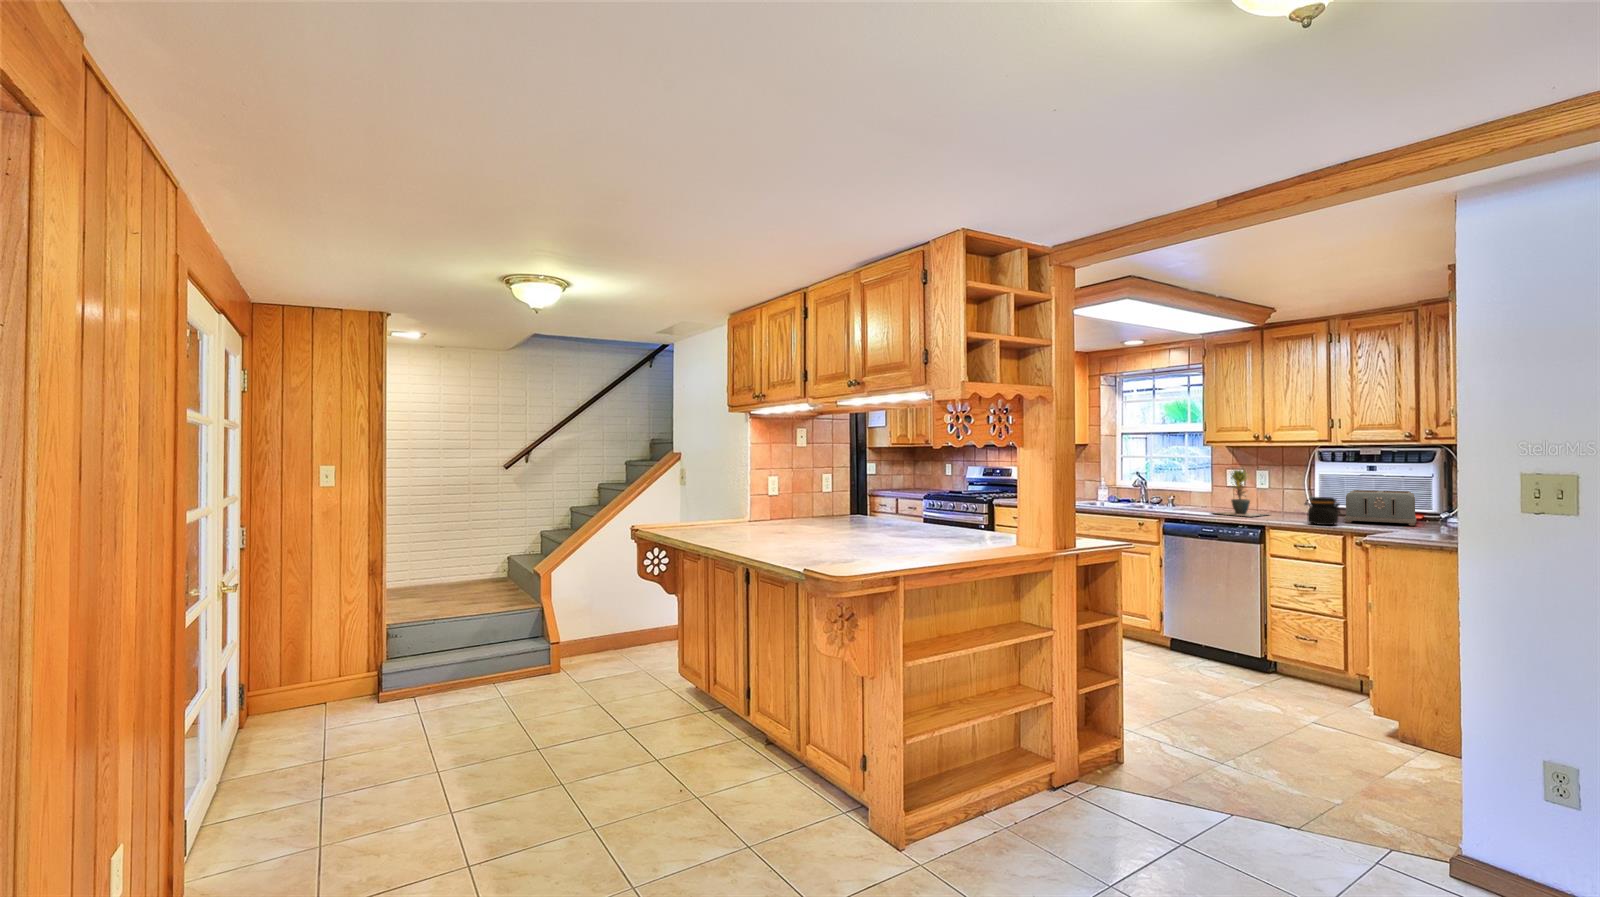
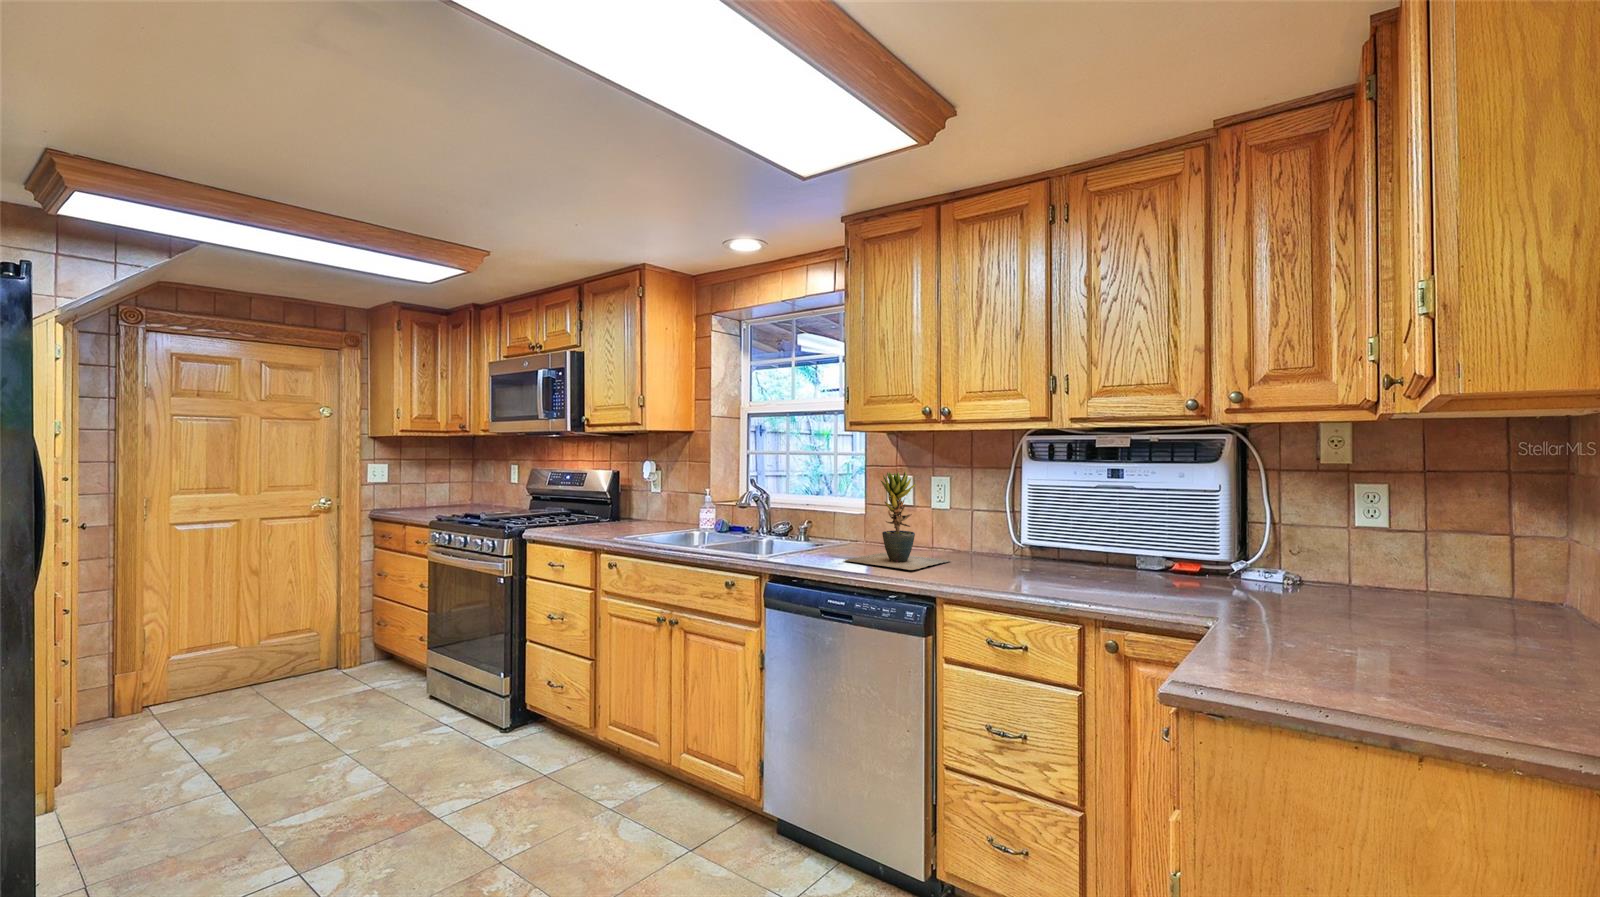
toaster: present [1345,490,1416,526] -> none [1078,513,1207,593]
jar: present [1305,497,1340,525] -> none [1007,533,1076,597]

